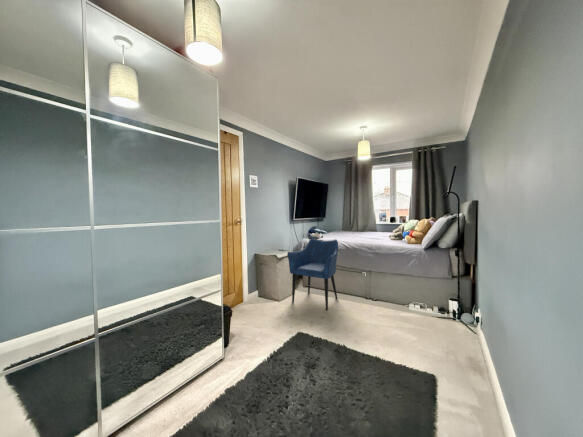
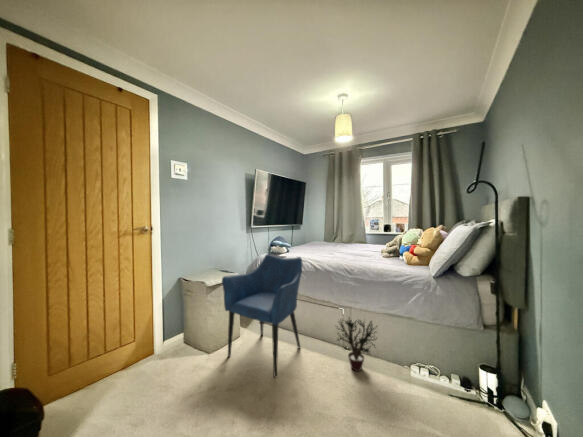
potted plant: none [362,275,390,308] -> present [338,318,377,371]

